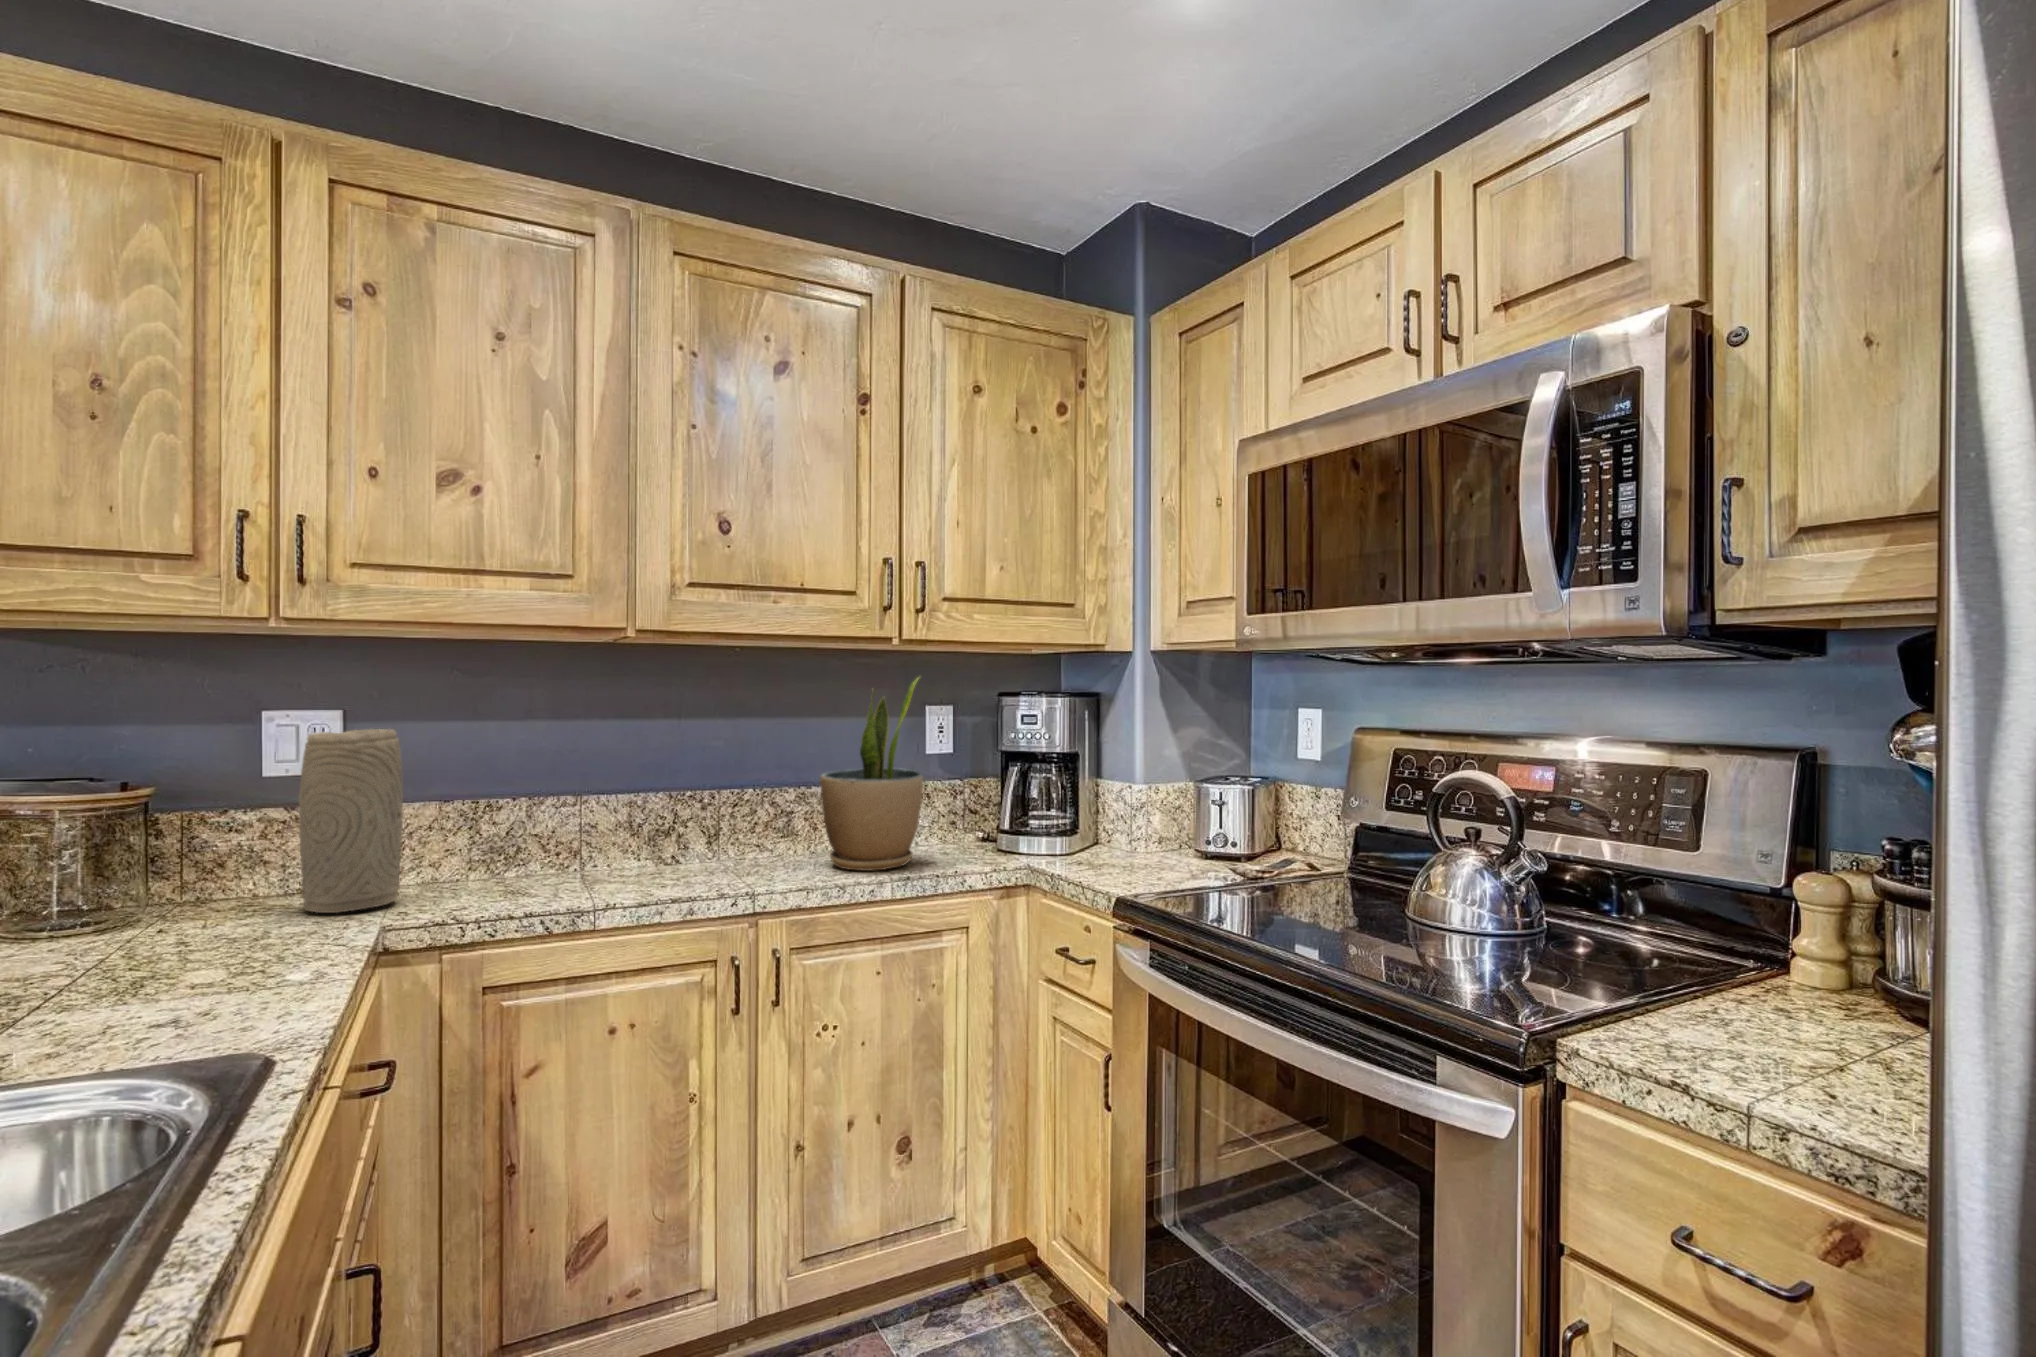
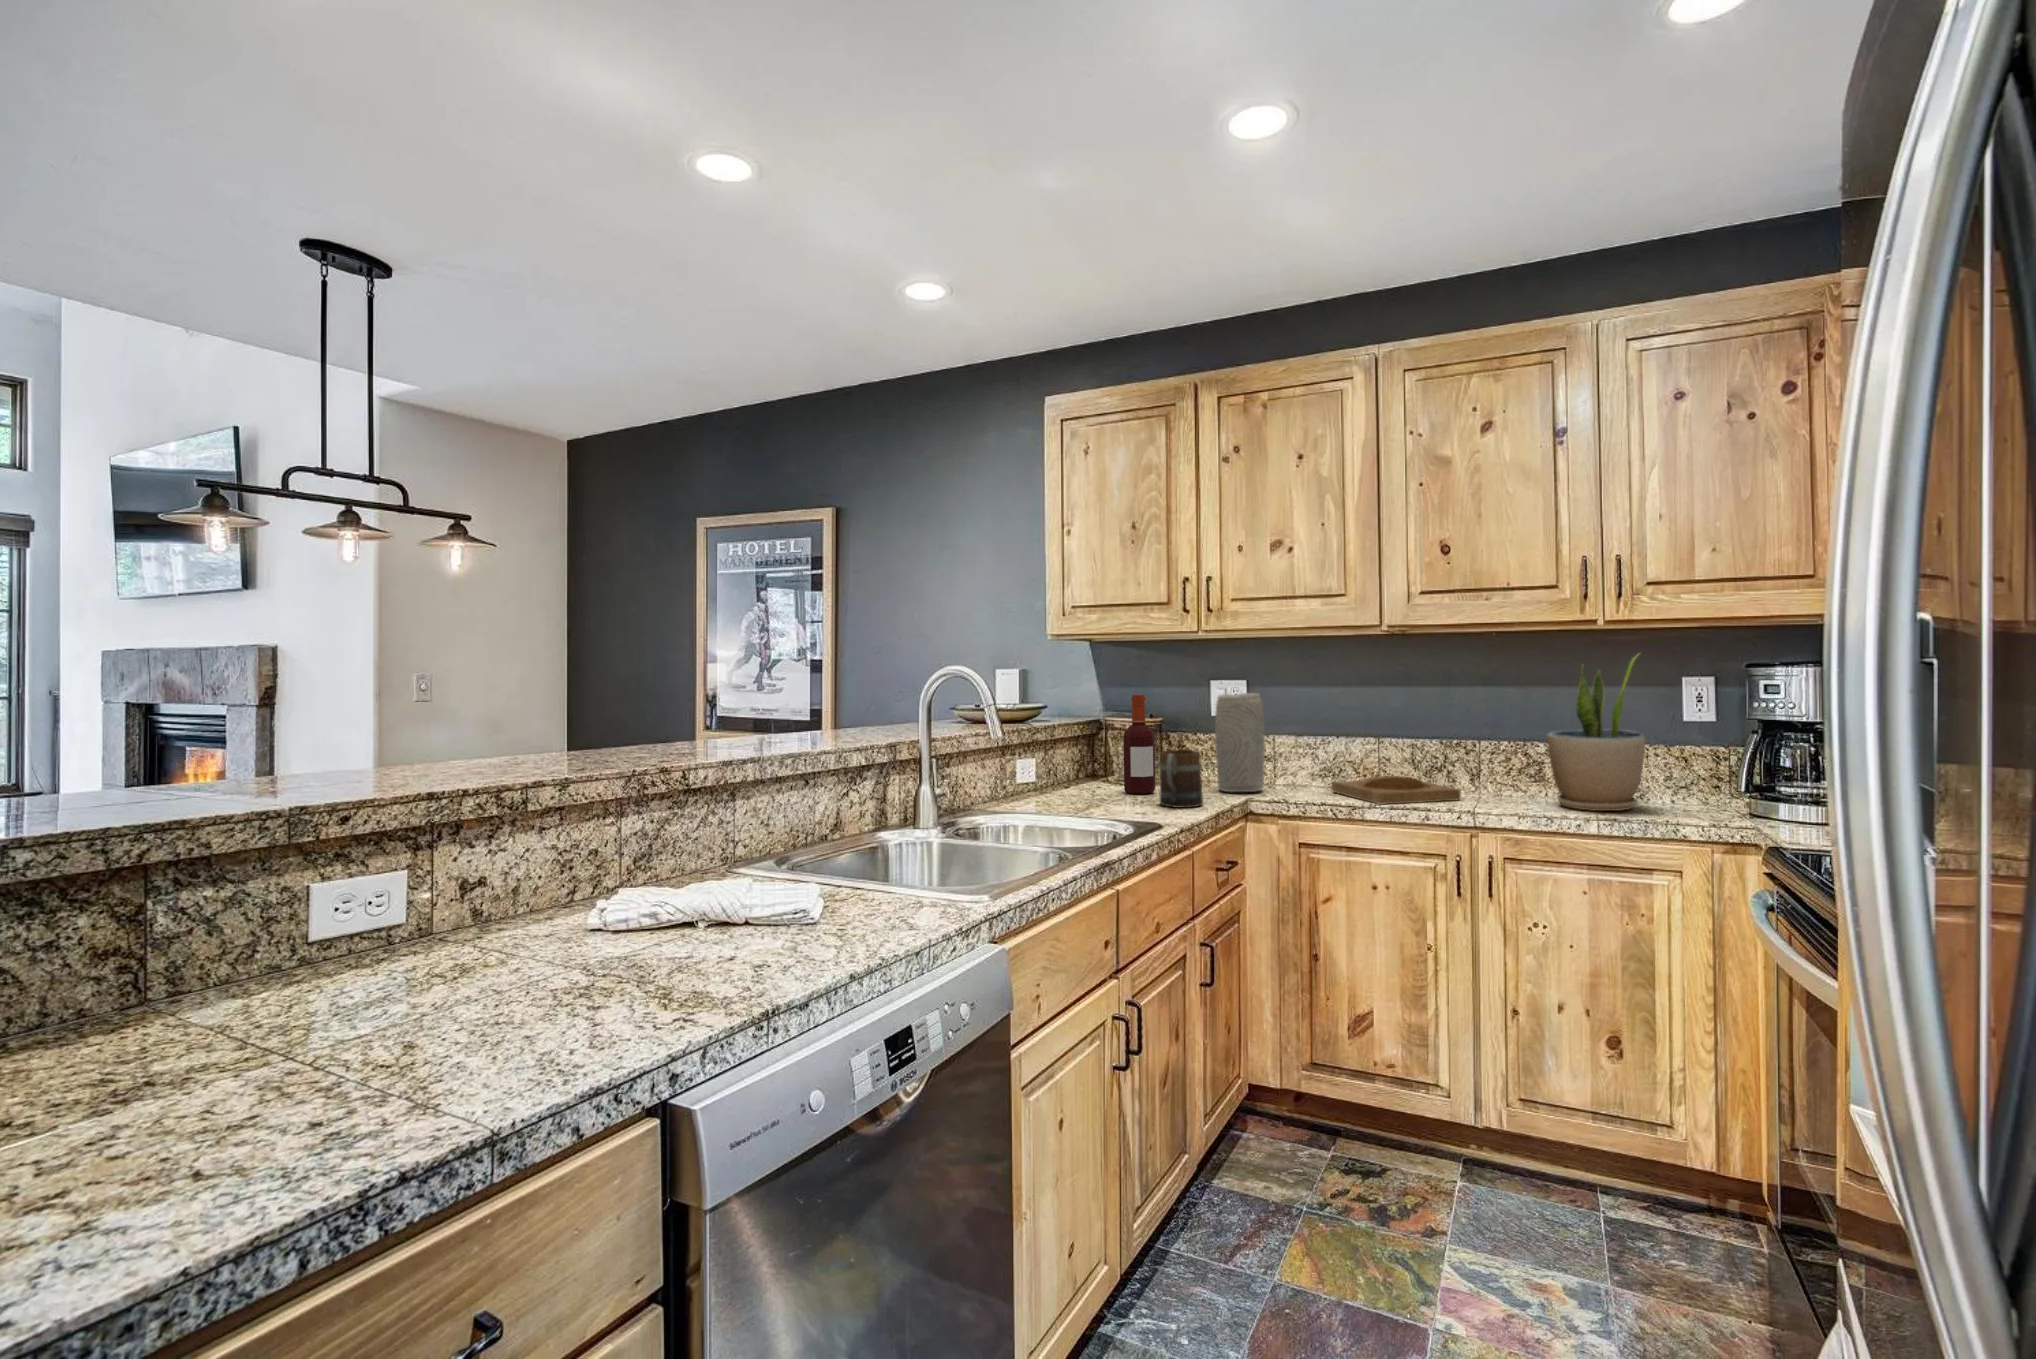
bottle: none [67,736,155,950] -> present [1123,695,1155,794]
mug: none [182,845,294,970] -> present [1160,750,1203,808]
tray: none [520,850,716,900] -> present [1331,776,1461,805]

